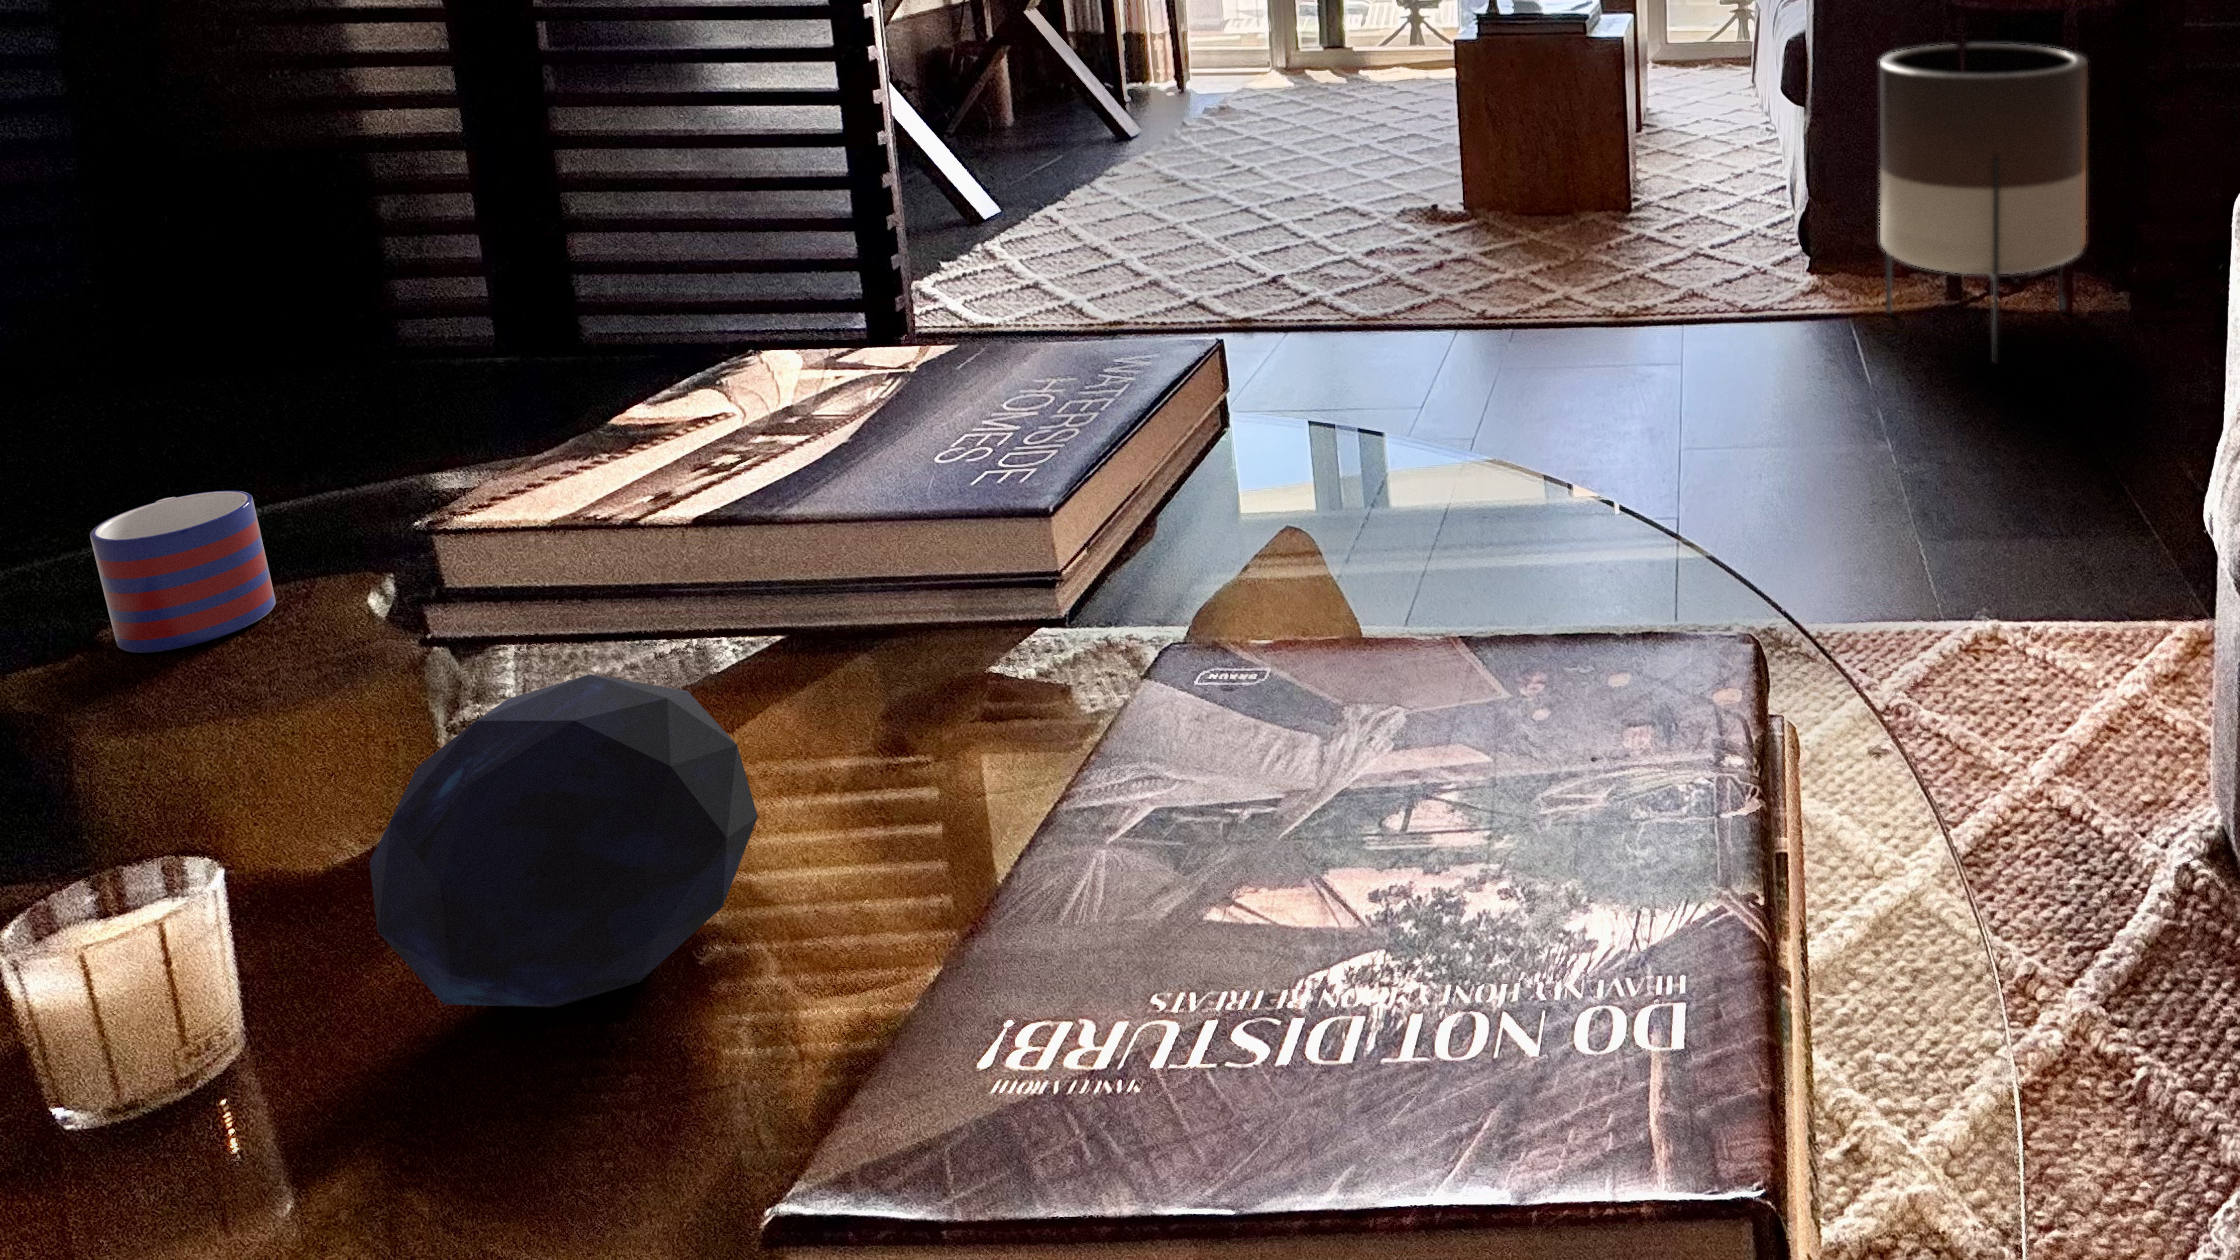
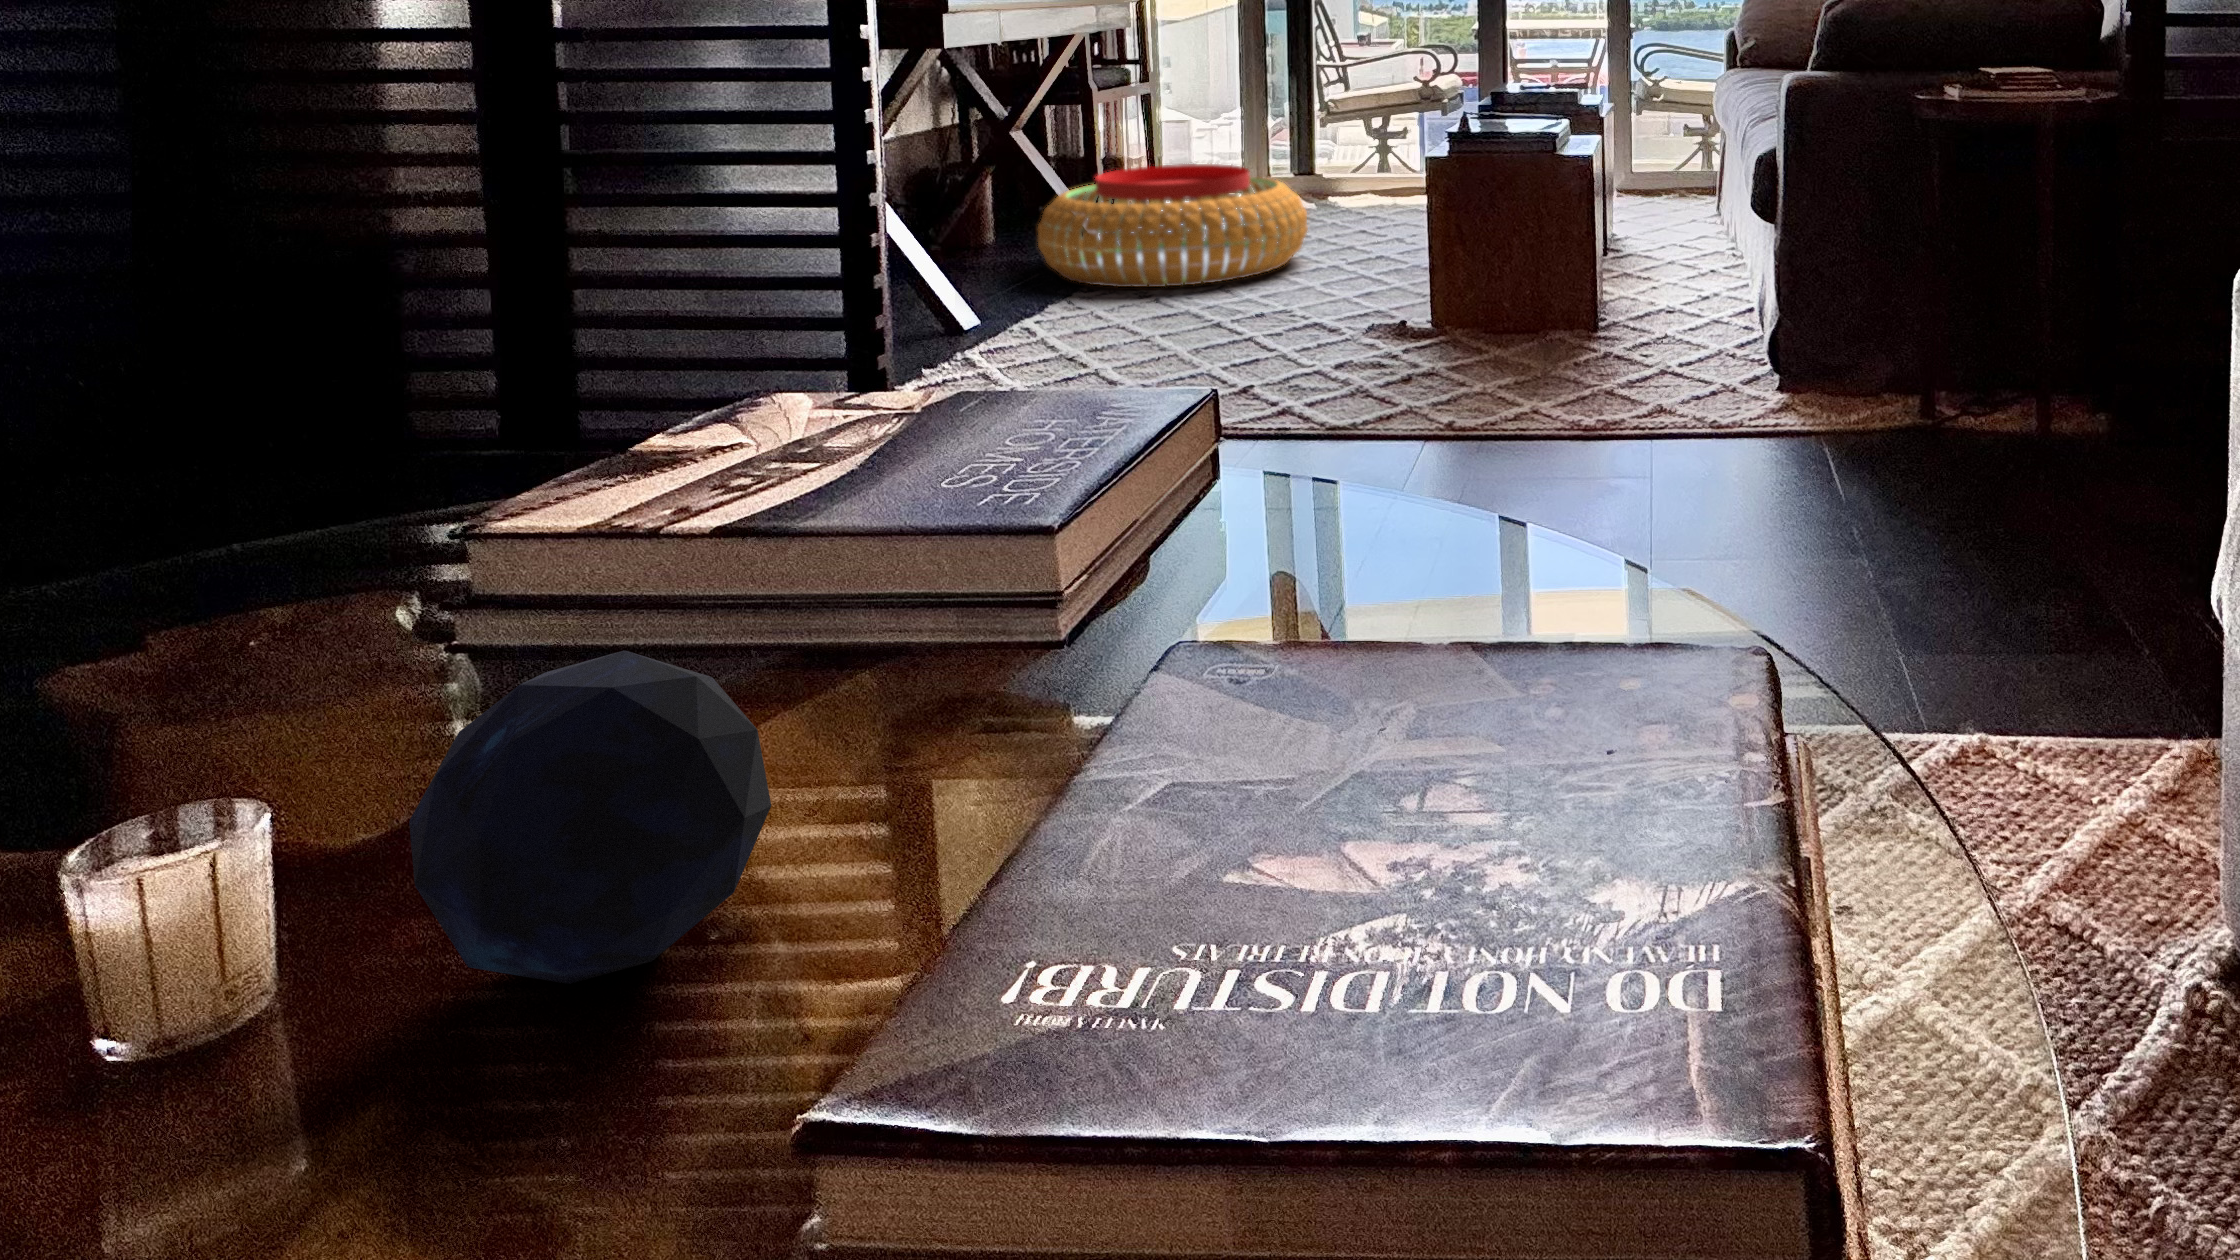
pouf: none [1063,40,1341,167] -> present [1038,164,1308,287]
planter: present [1880,44,2088,363] -> none [1857,163,2070,489]
mug: present [90,491,276,653] -> none [145,509,304,661]

